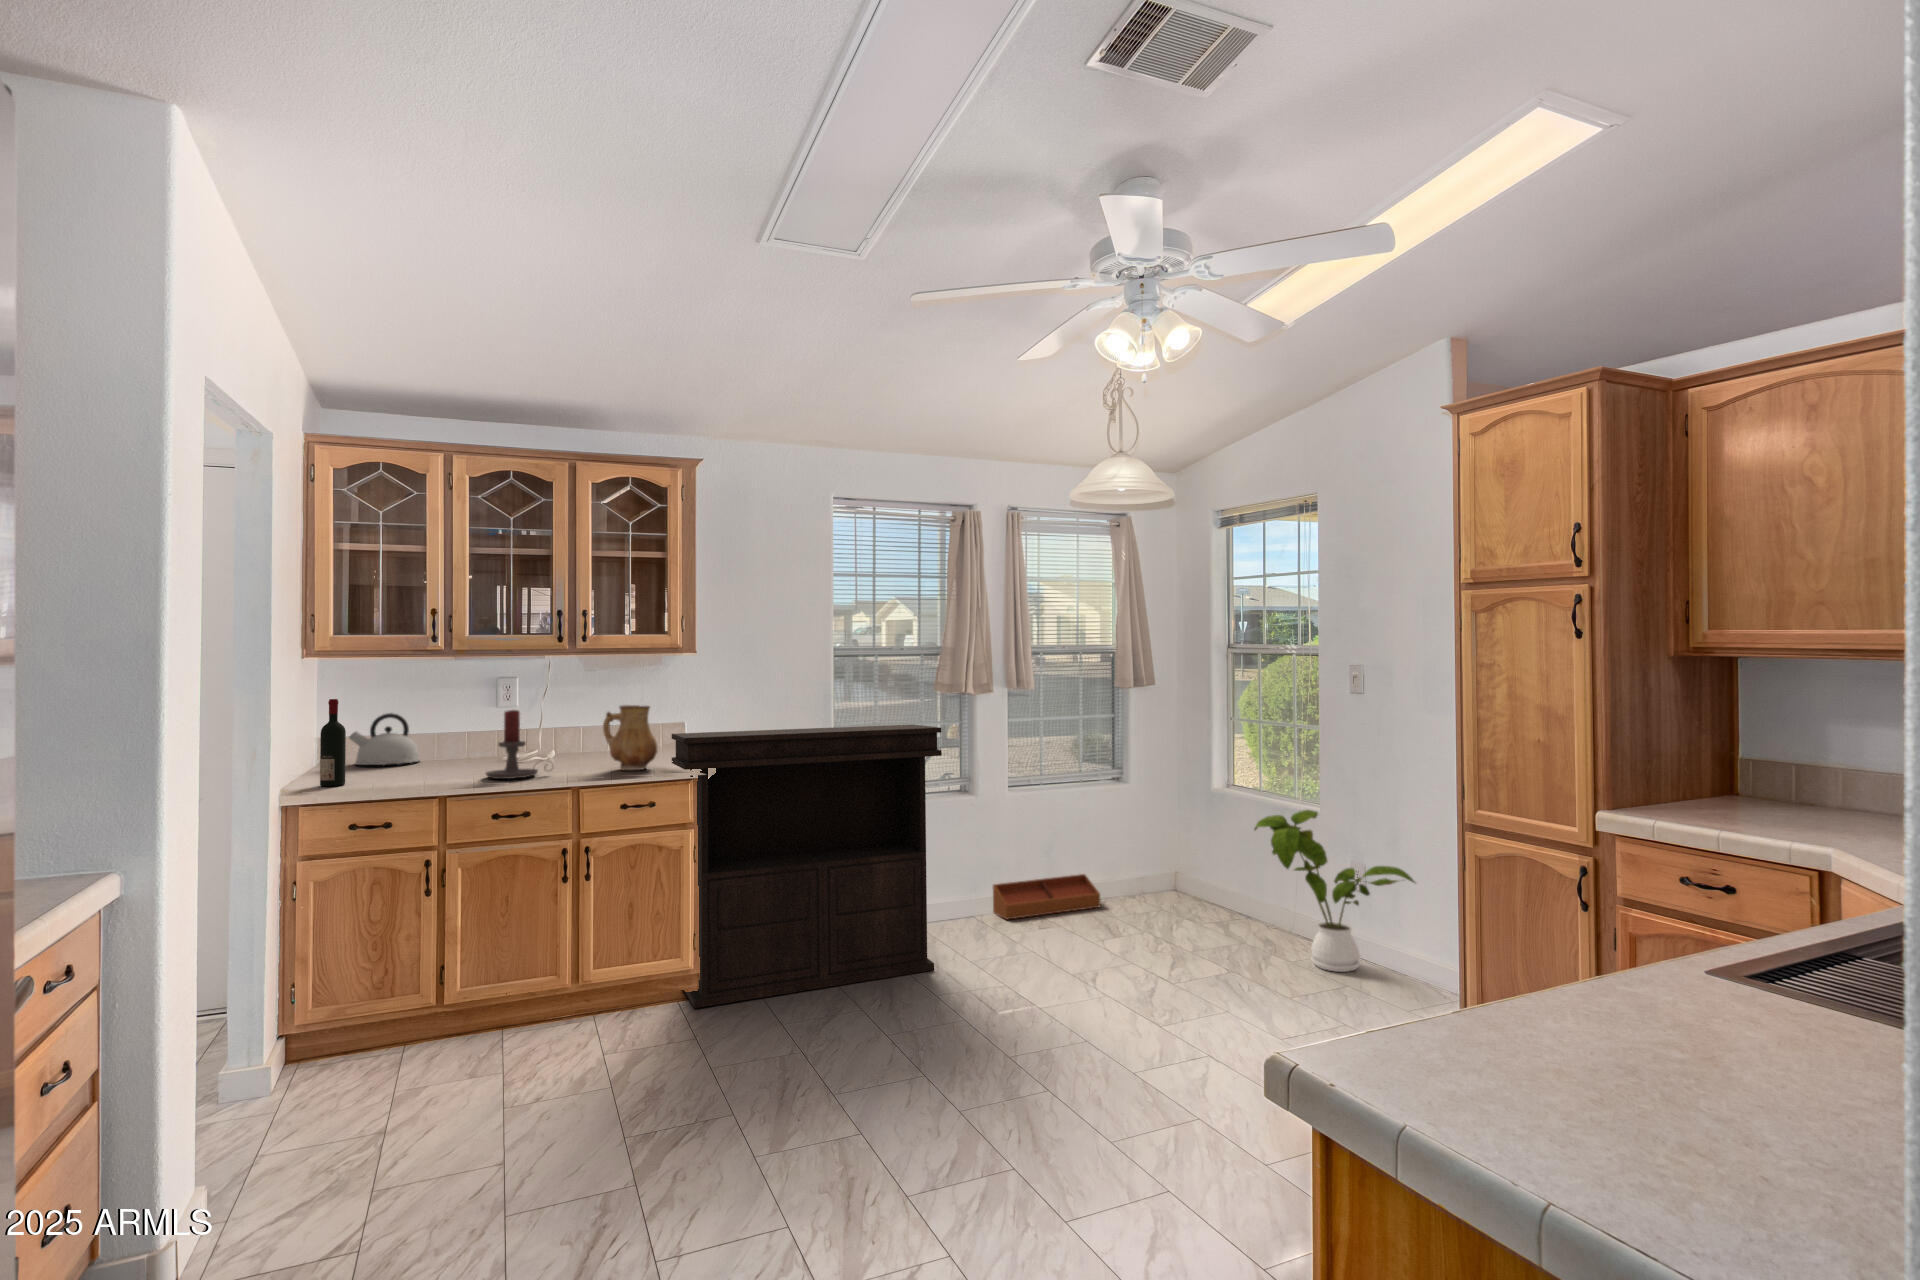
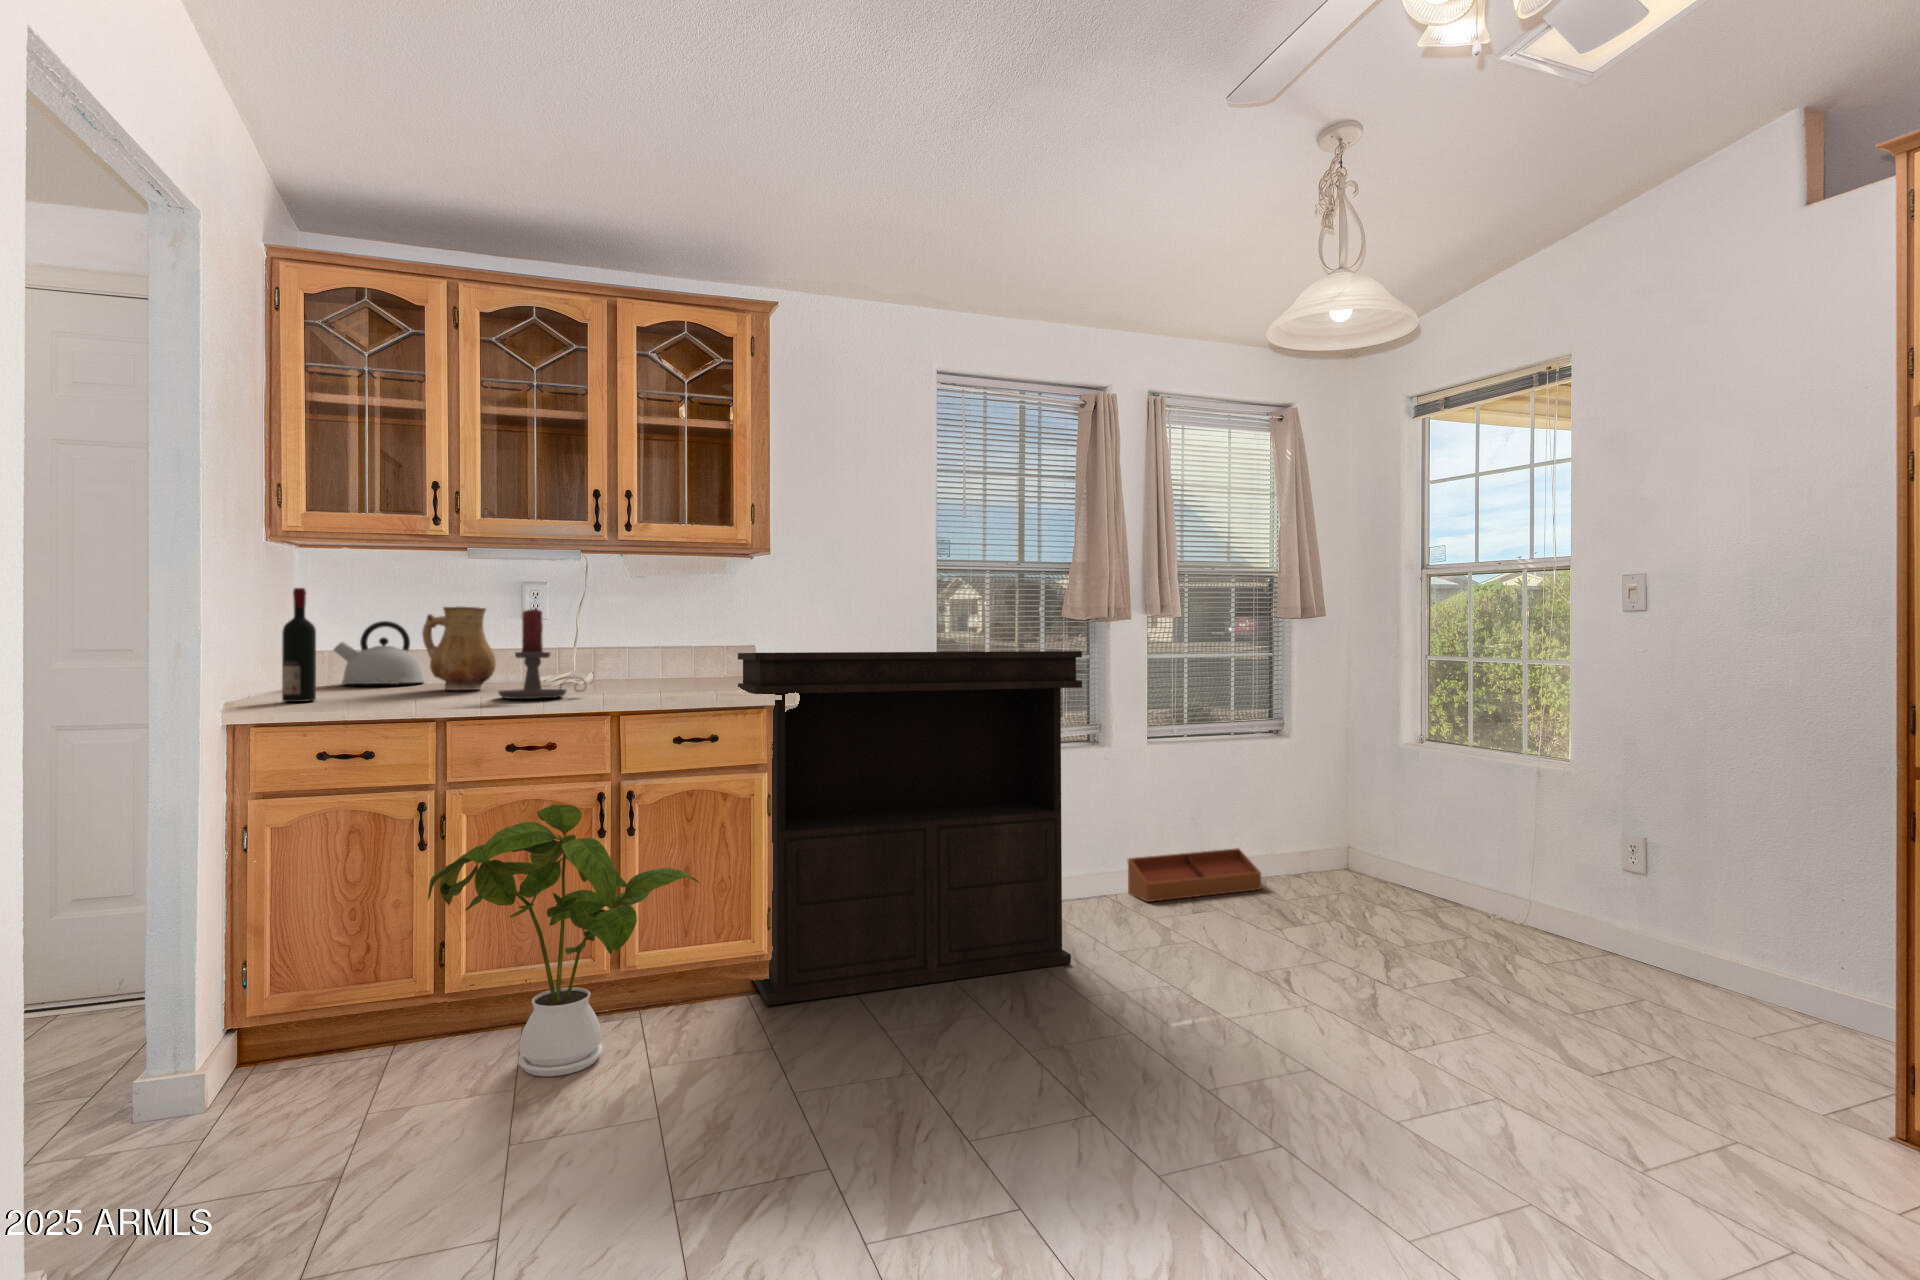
ceramic pitcher: present [603,705,658,770] -> present [422,607,496,690]
house plant: present [1254,810,1416,972] -> present [427,804,699,1076]

